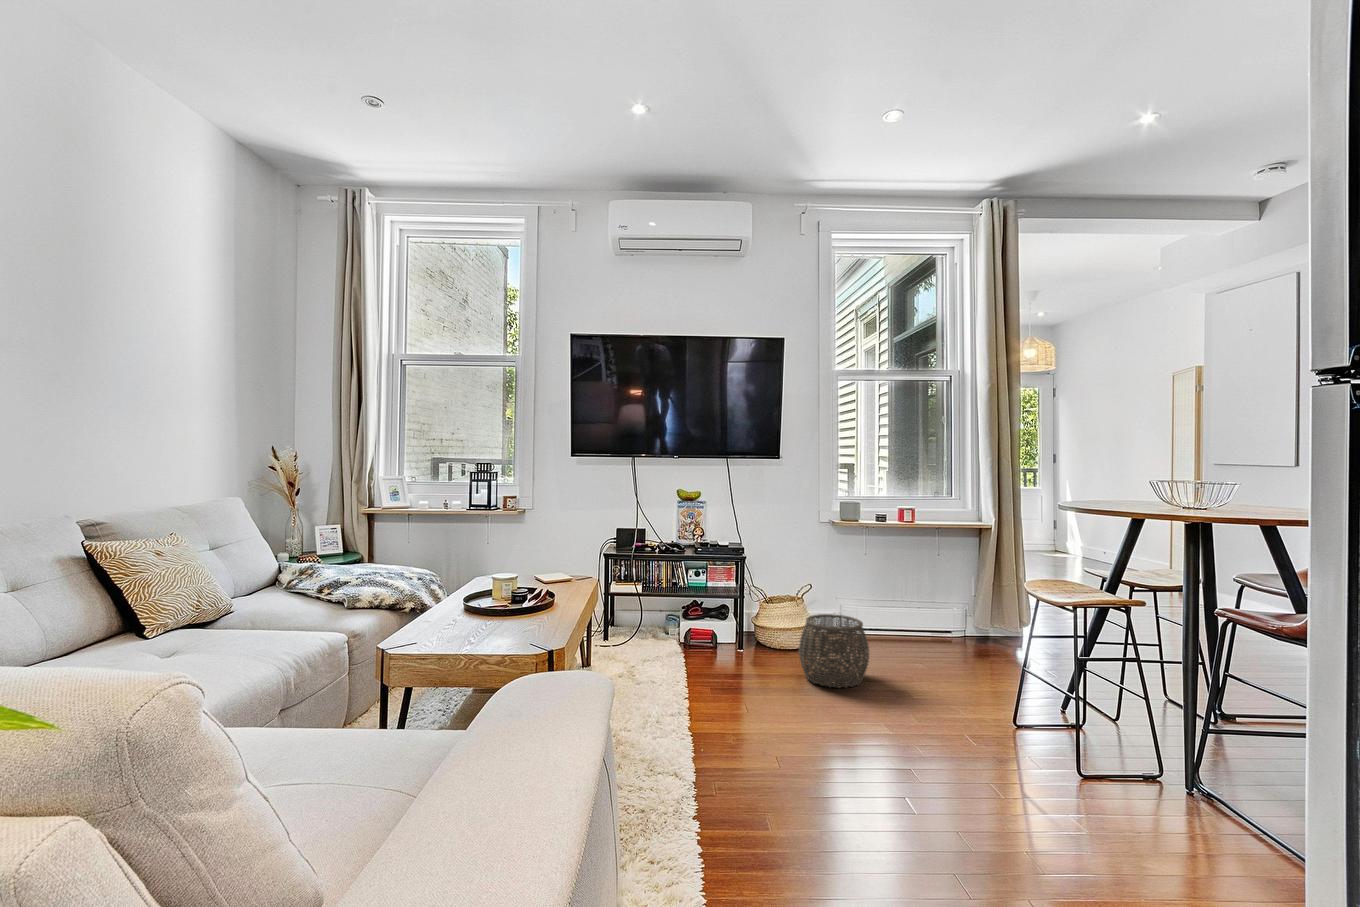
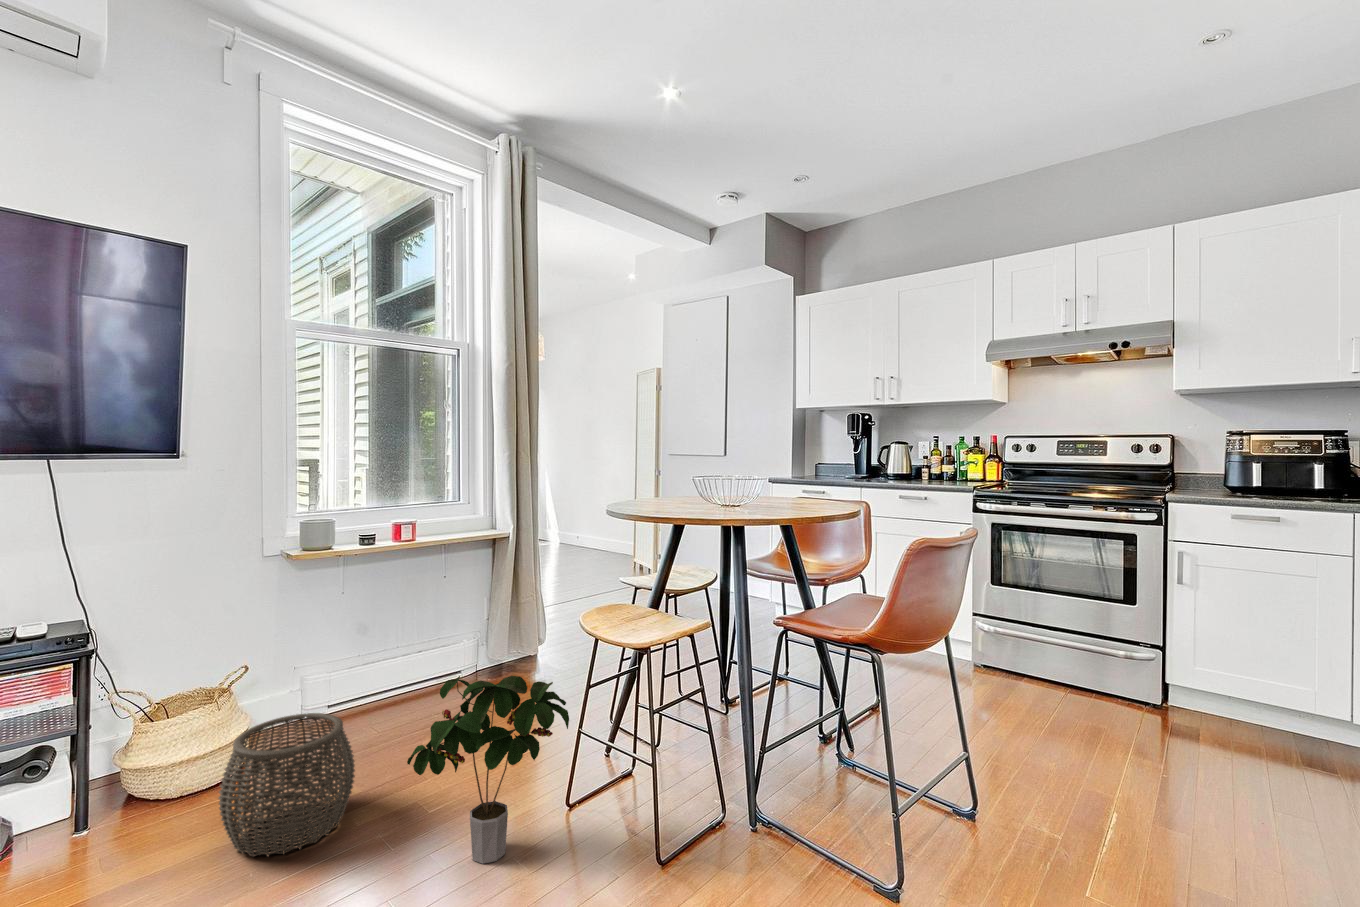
potted plant: none [899,602,1010,728] -> present [407,676,569,864]

